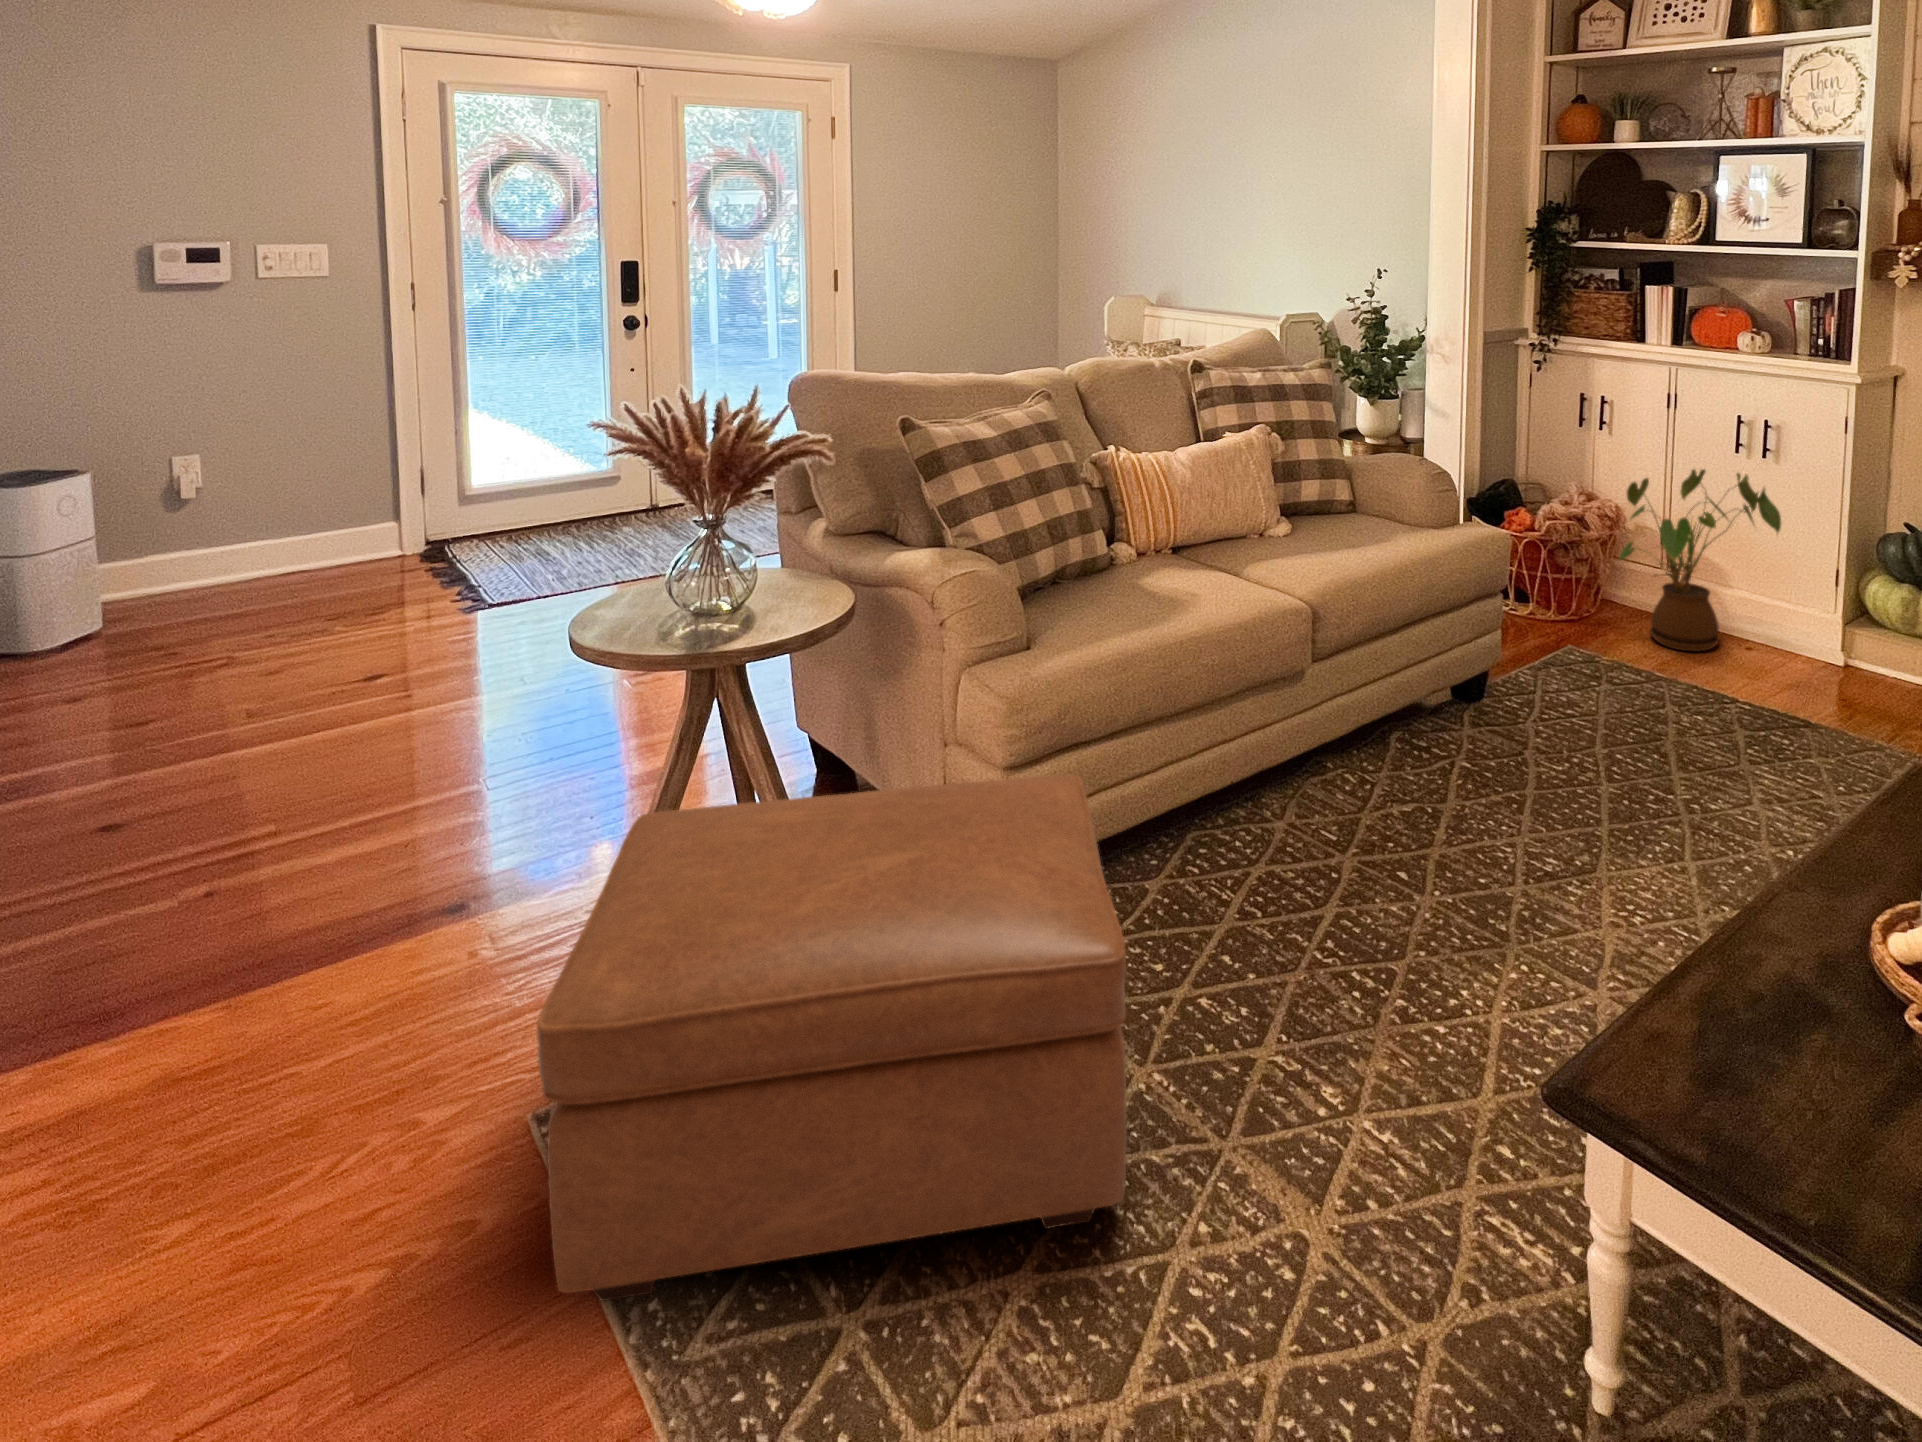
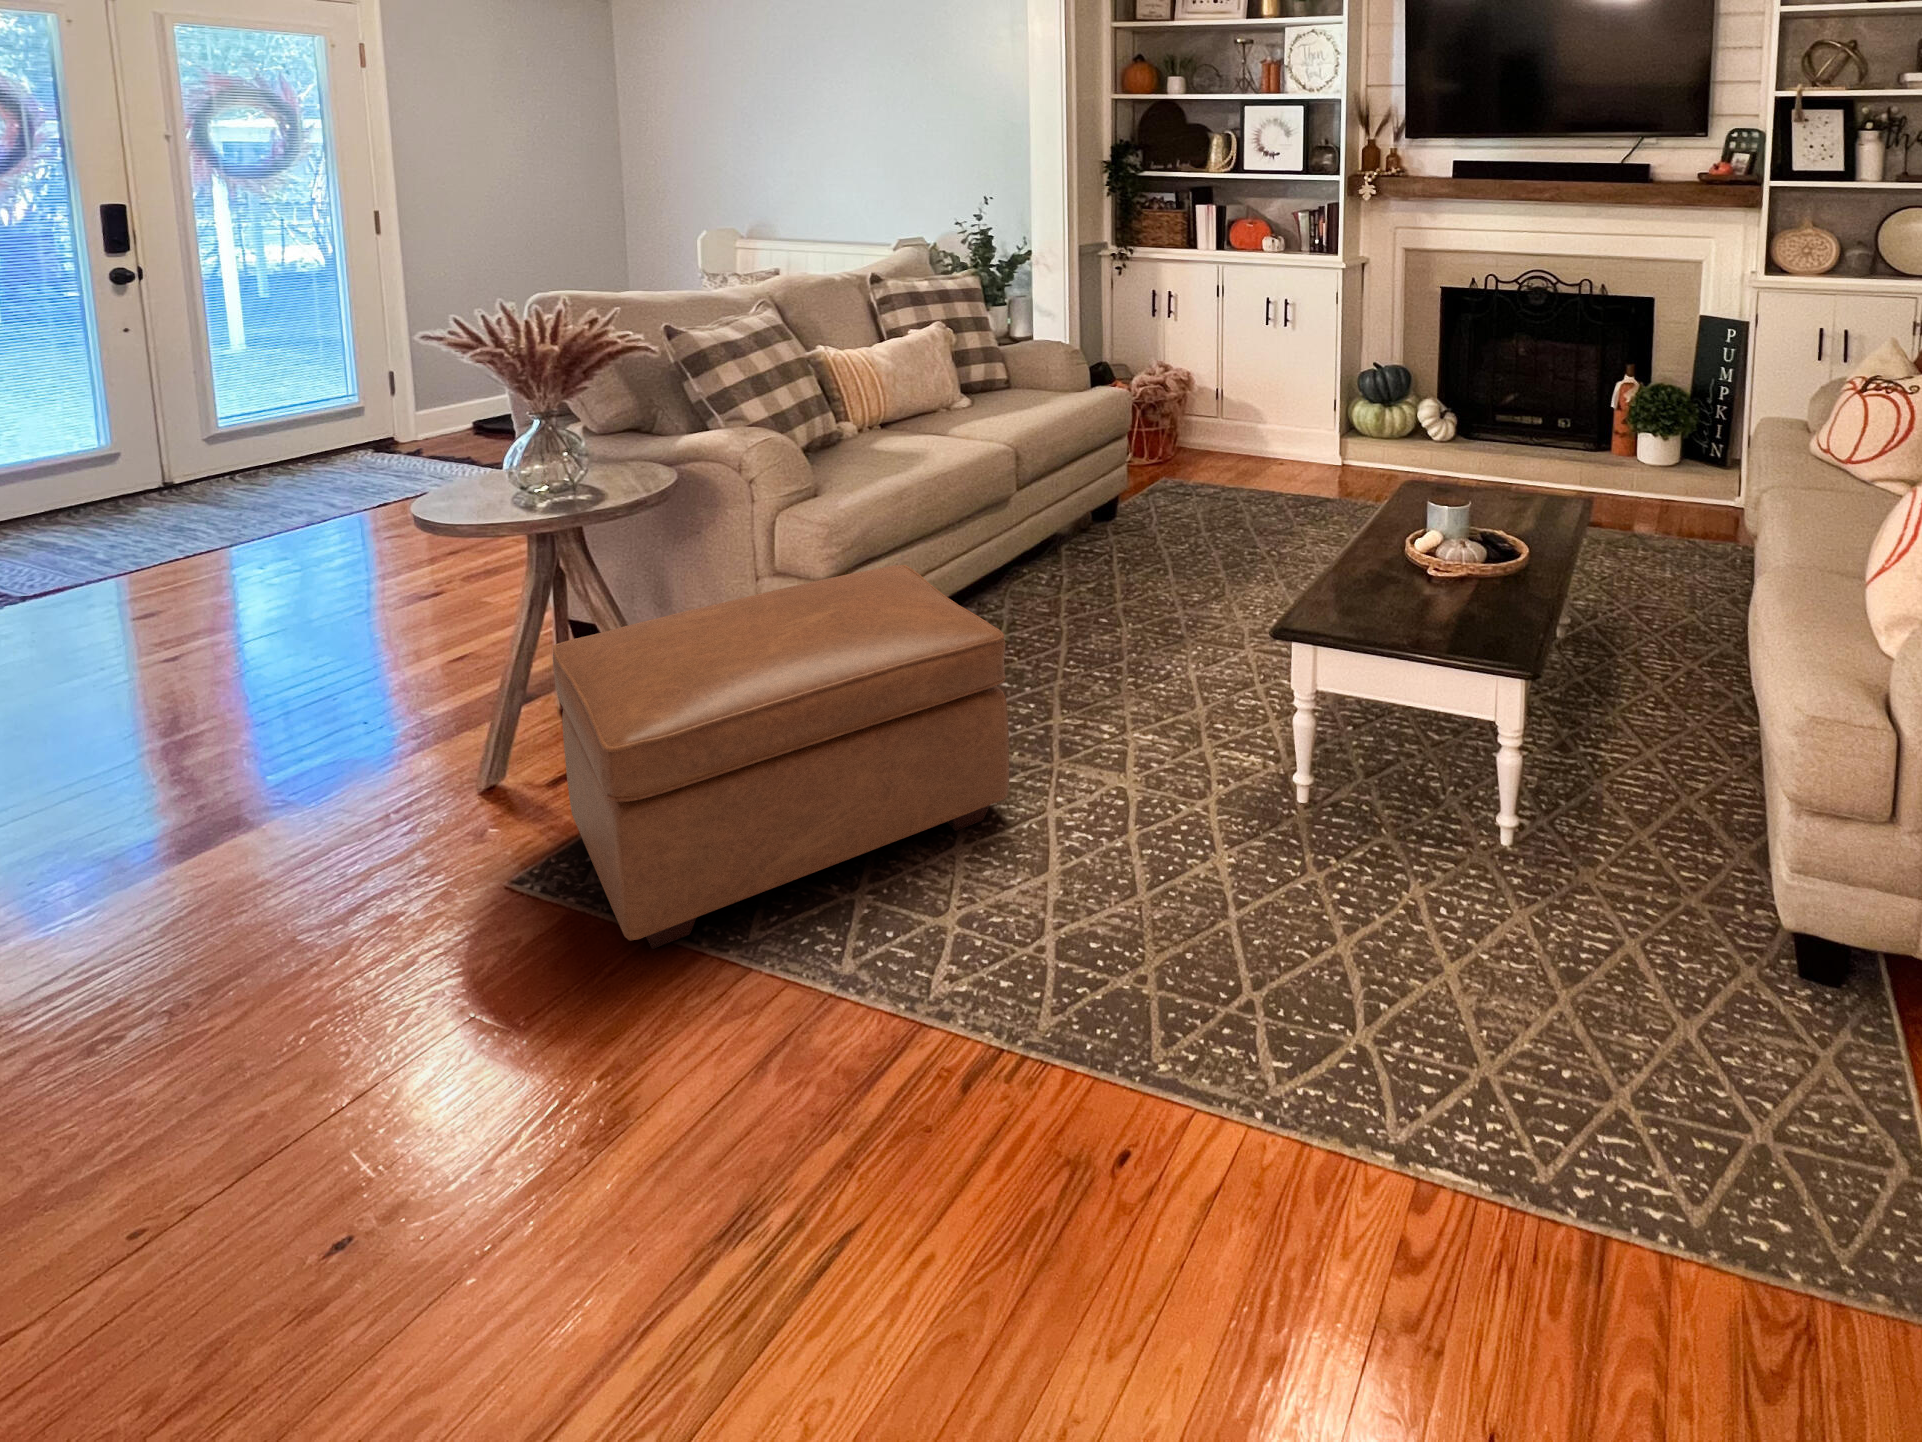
house plant: present [1620,469,1781,651] -> none [1196,336,1302,467]

